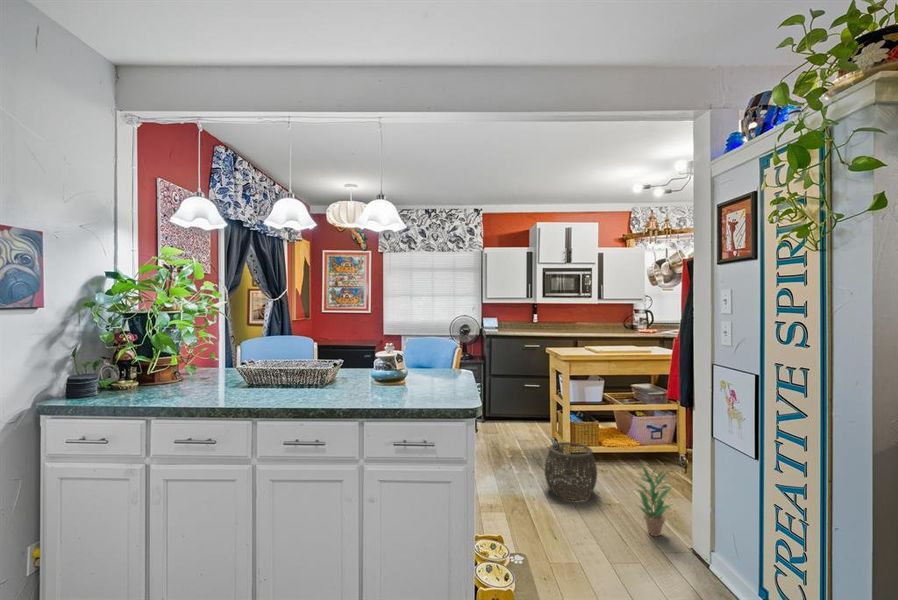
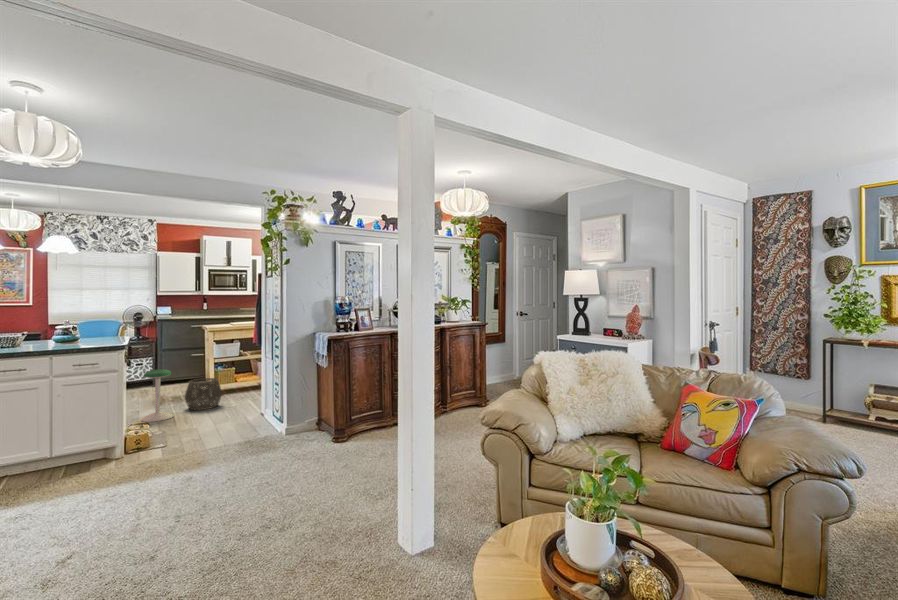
stool: none [493,430,536,518] -> present [141,369,174,422]
potted plant: present [638,467,672,536] -> none [233,376,255,415]

